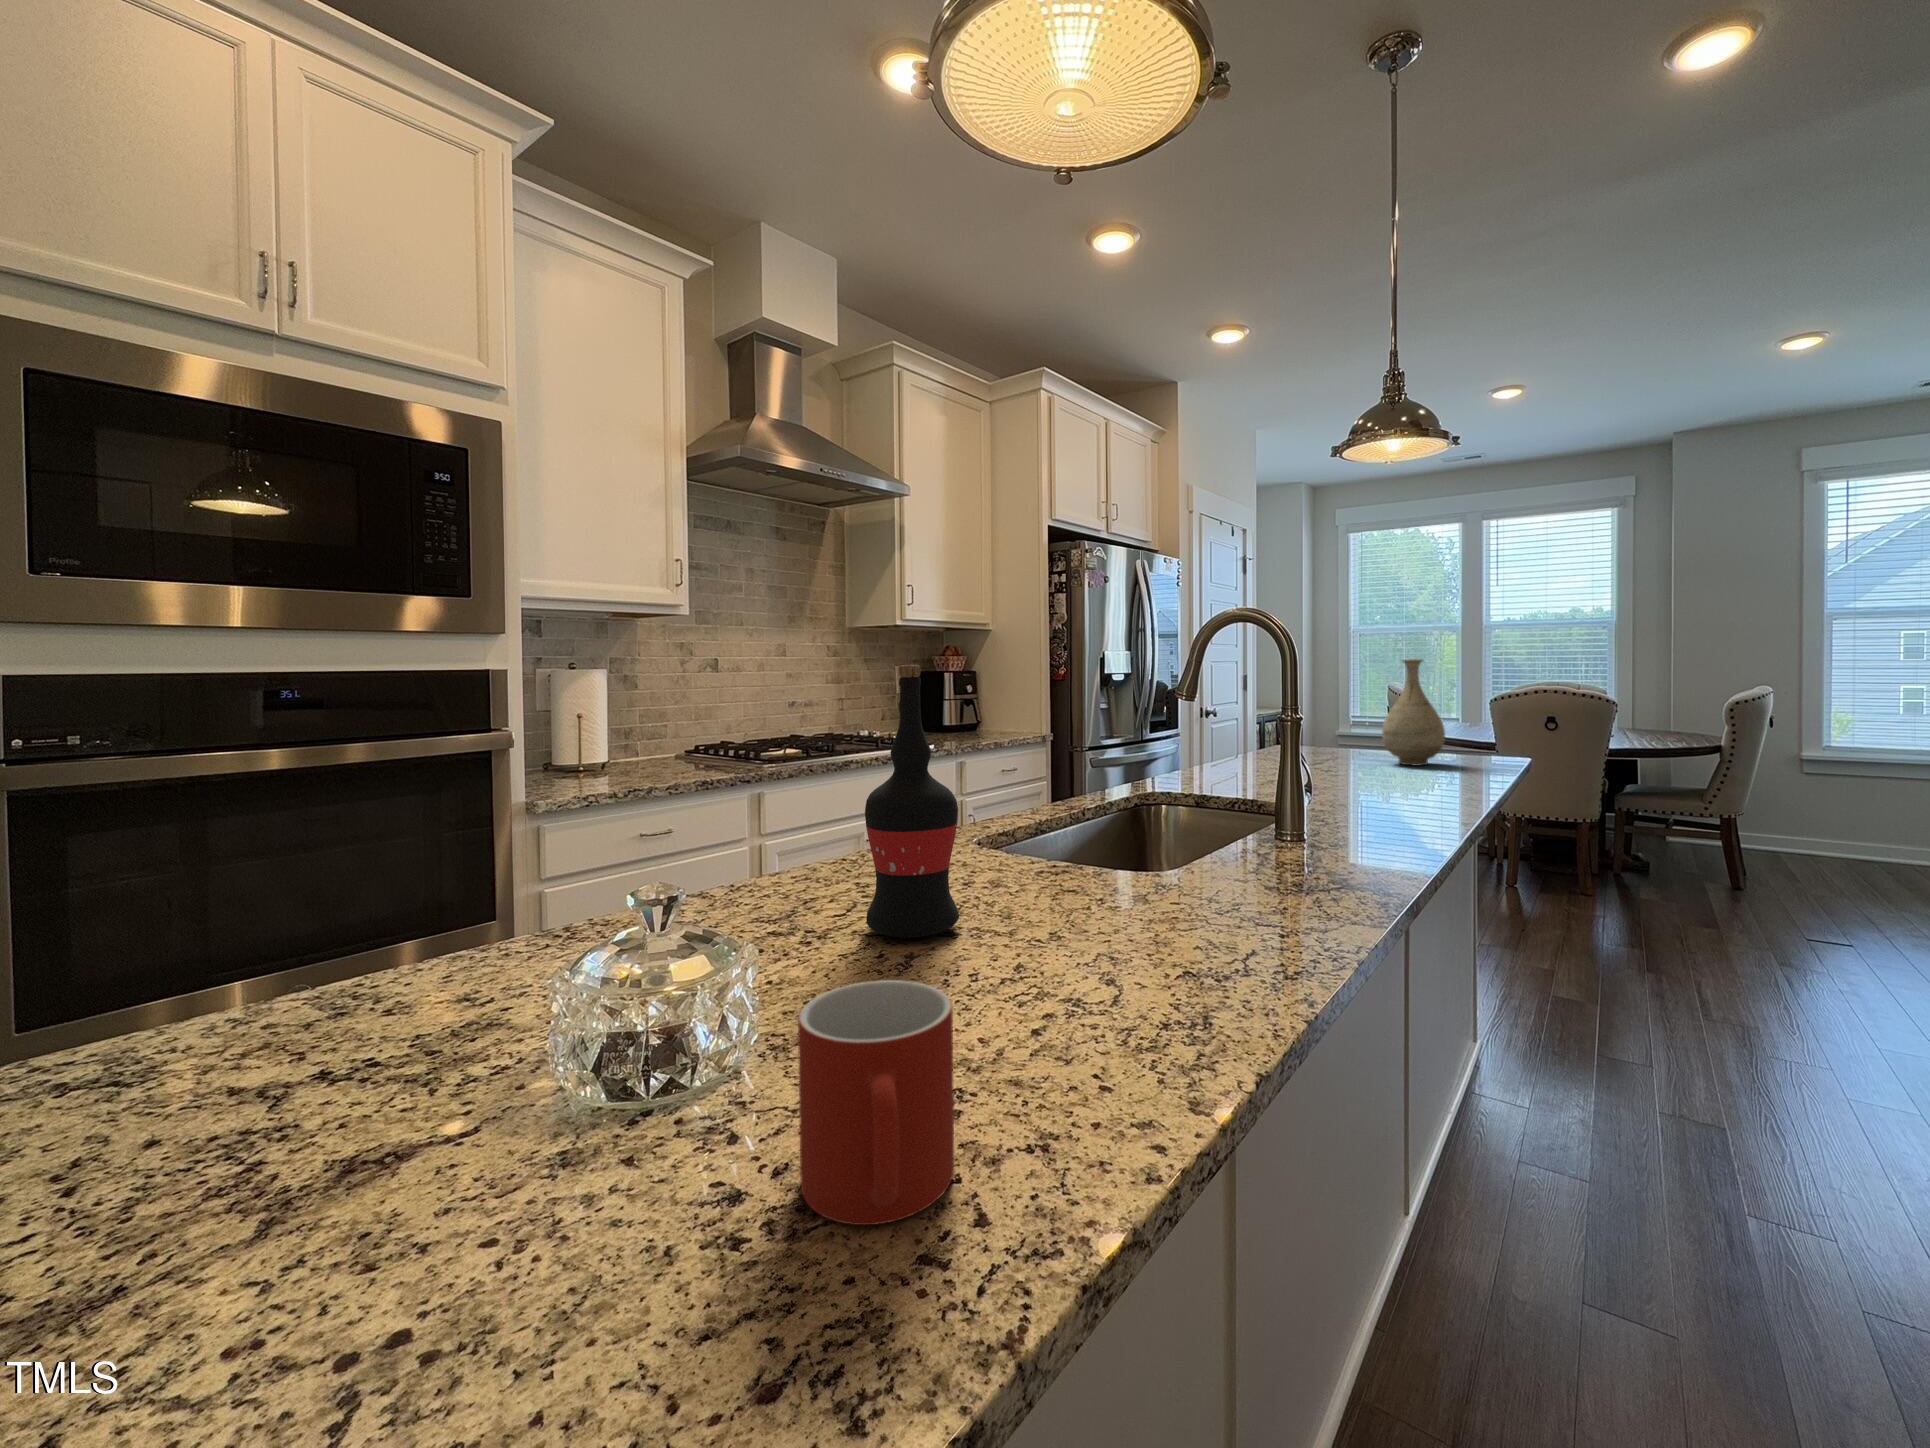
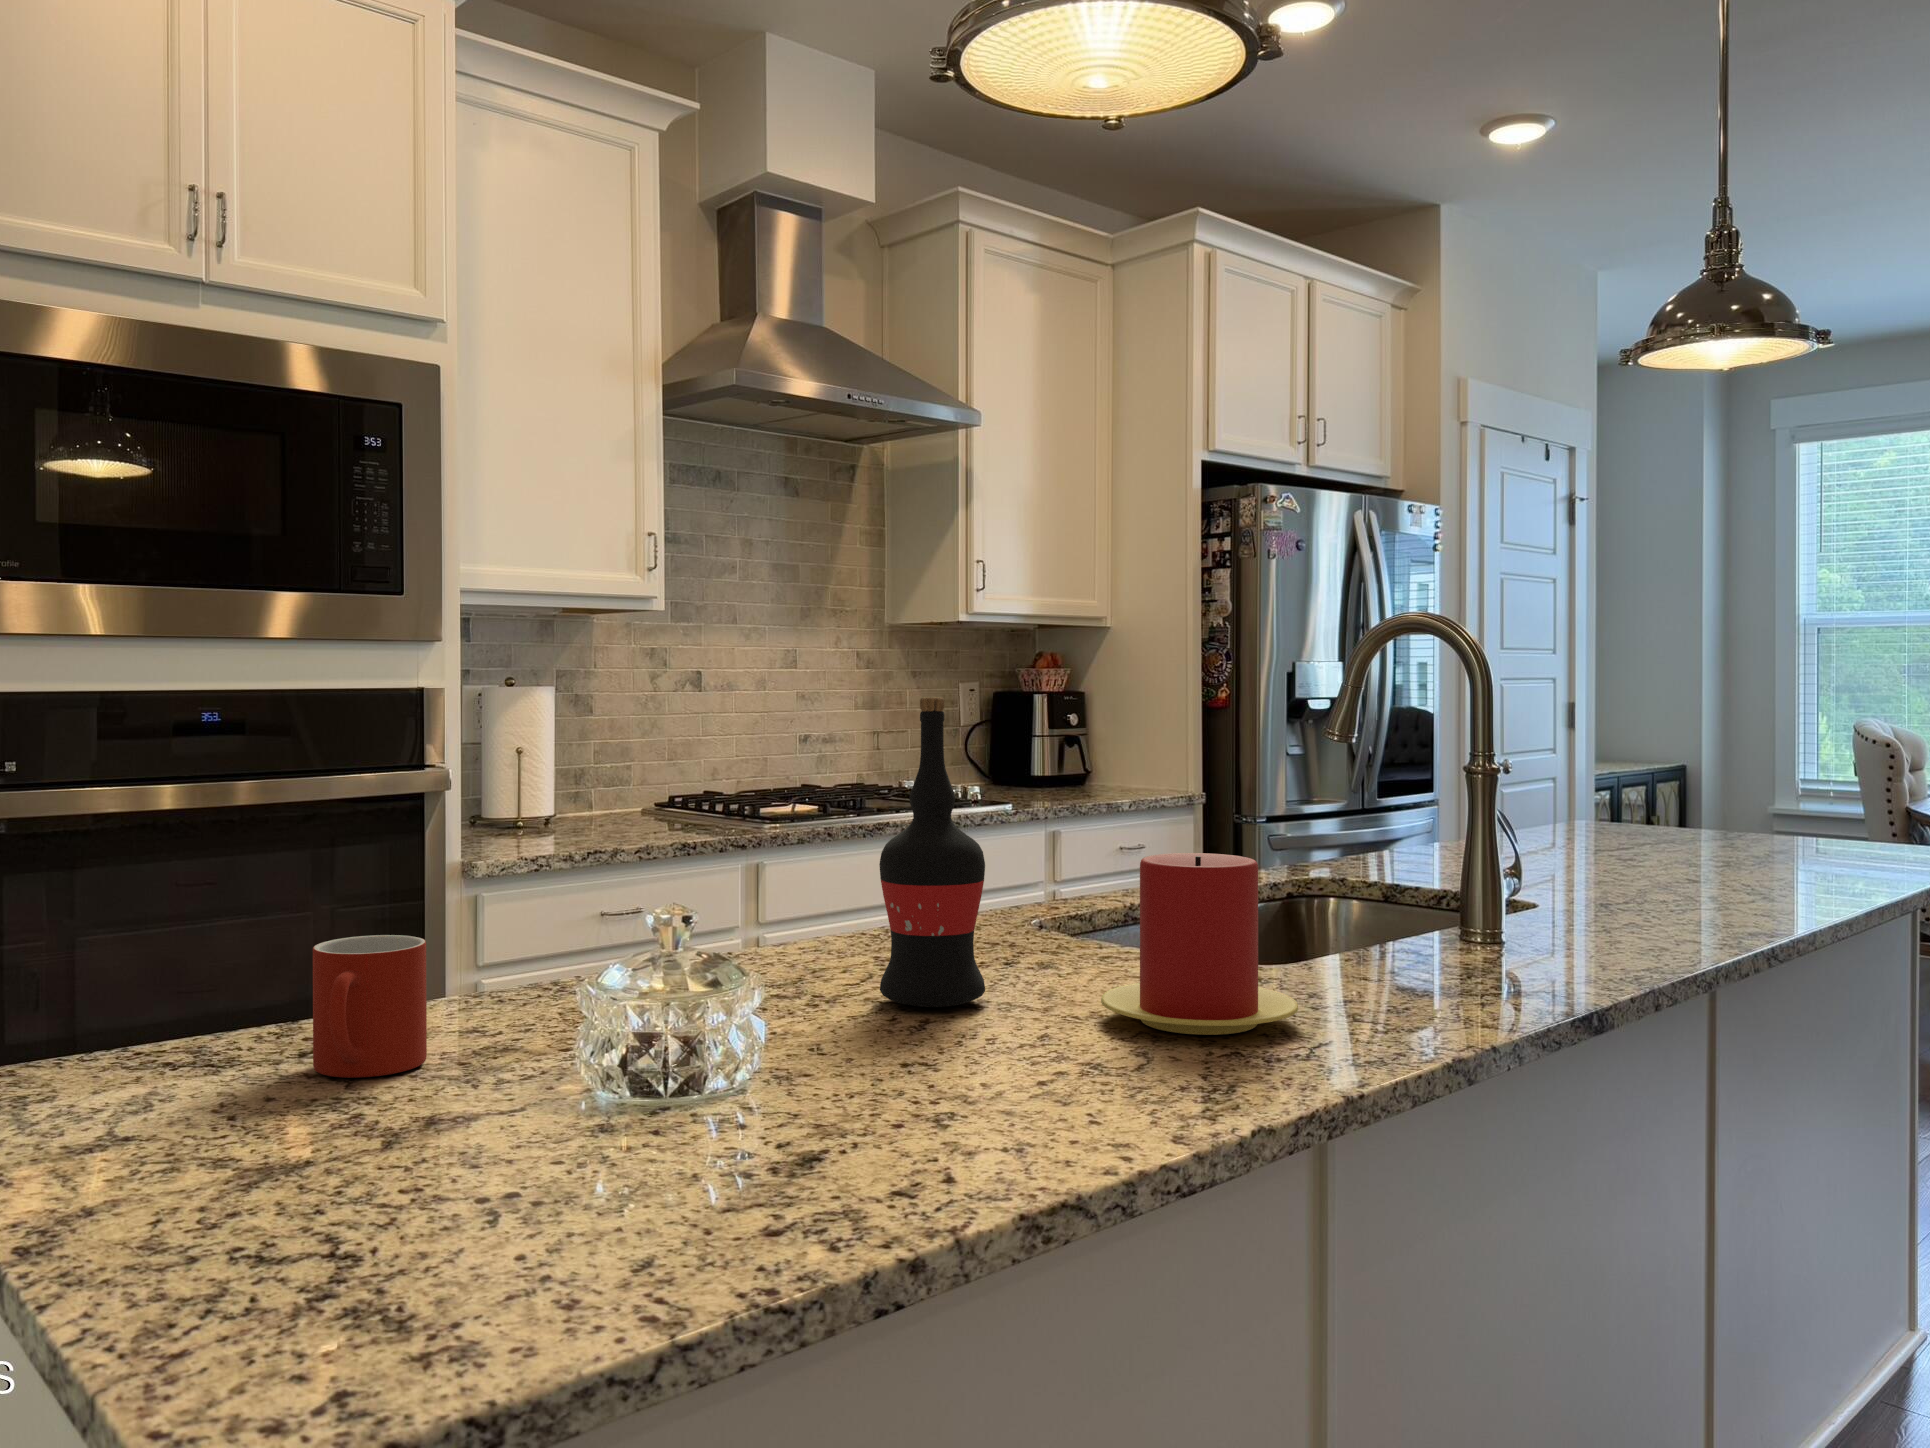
vase: present [1382,659,1445,765] -> none [1731,684,1838,857]
candle: none [1062,793,1230,953] -> present [1101,853,1298,1035]
mug: present [798,980,954,1225] -> present [313,935,427,1078]

